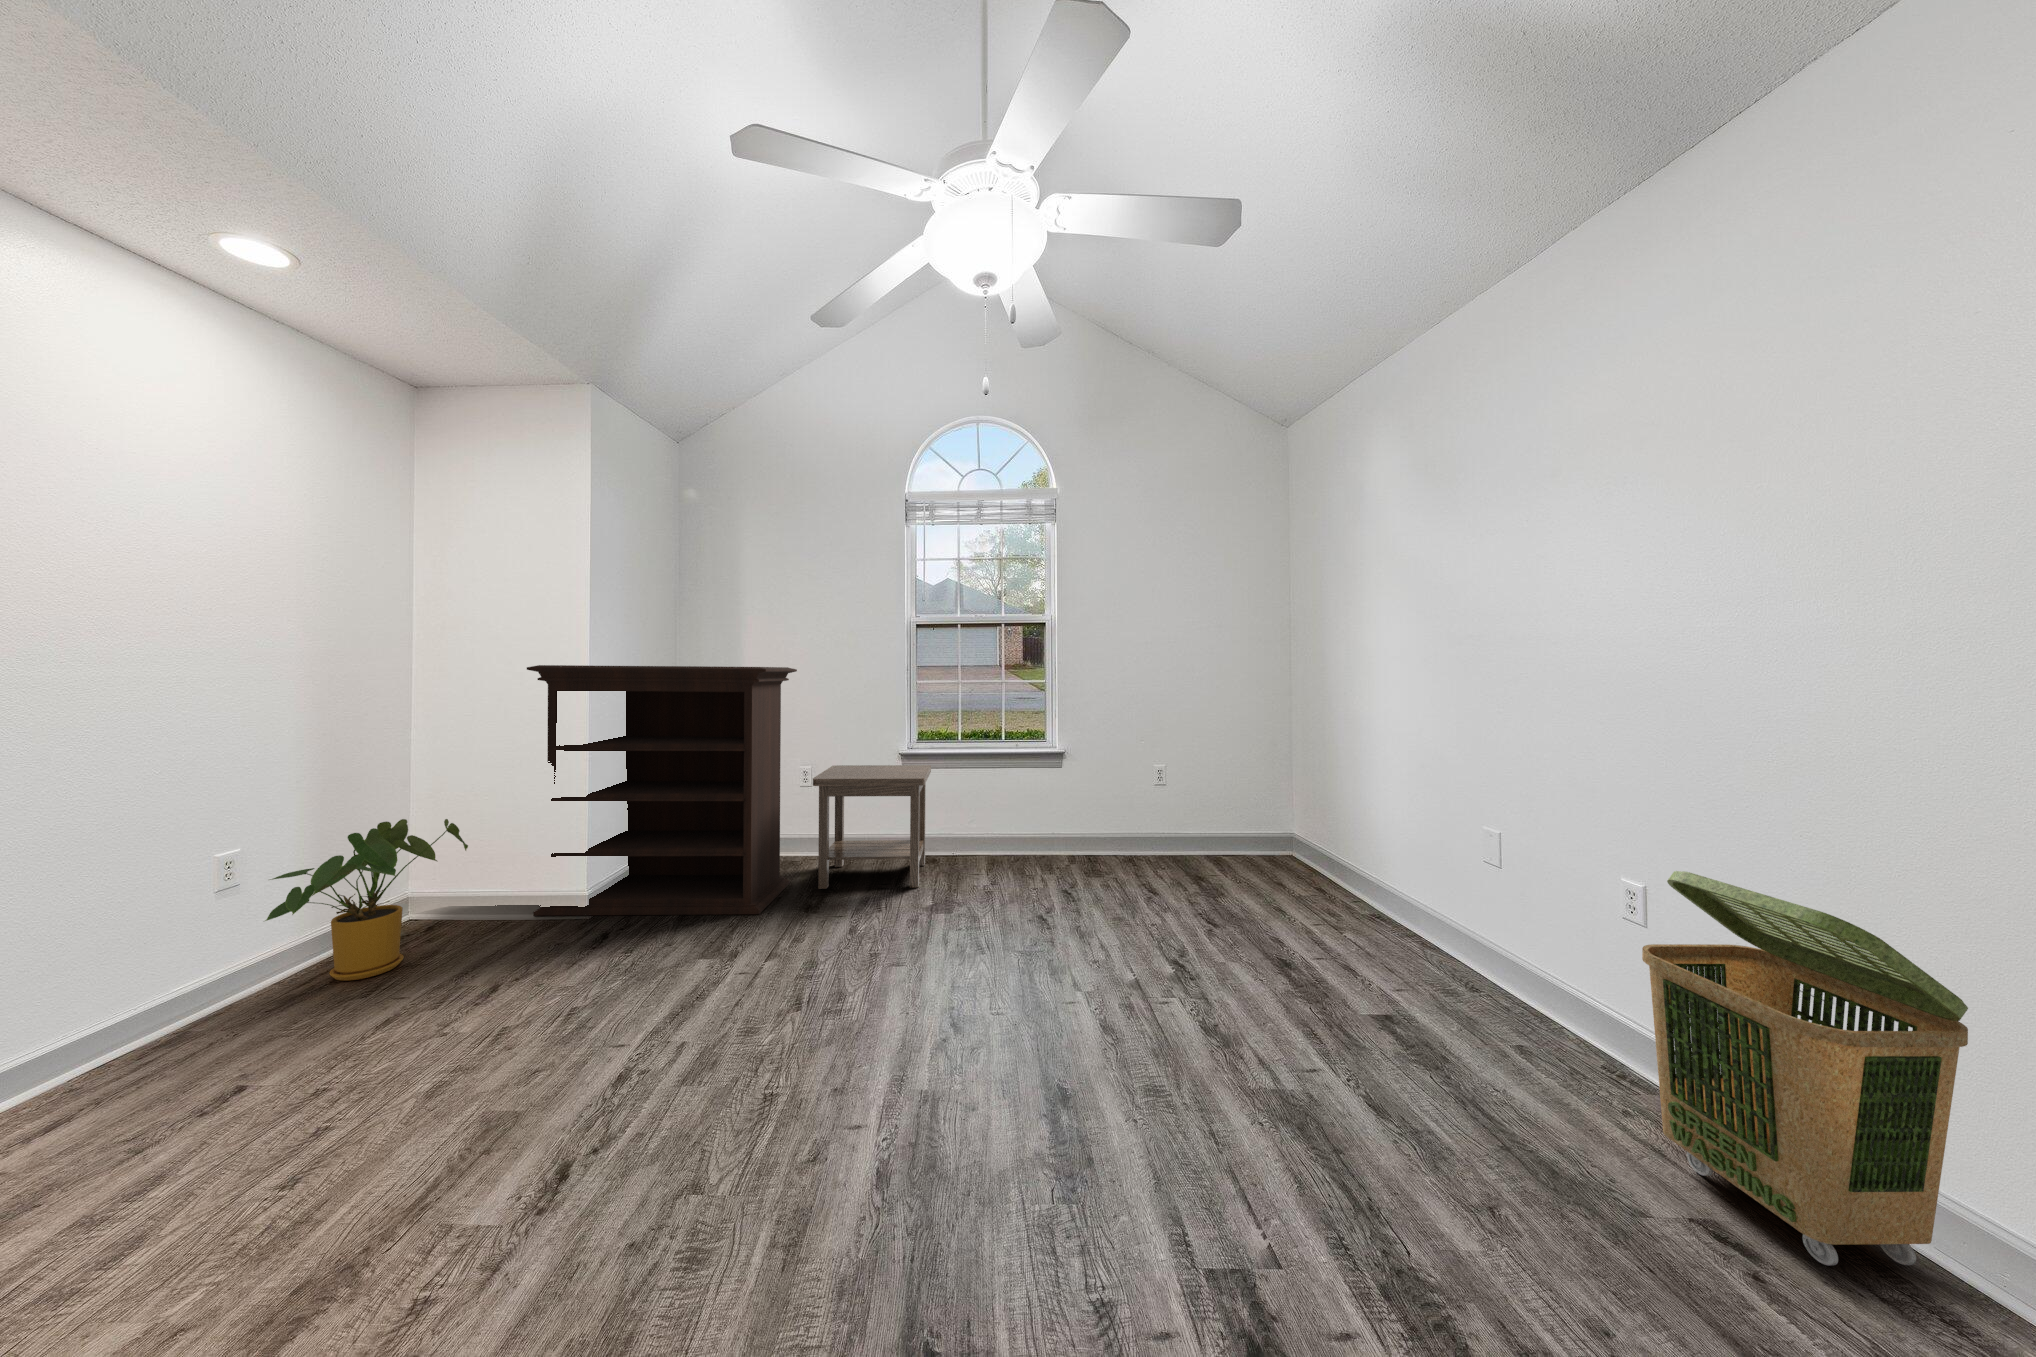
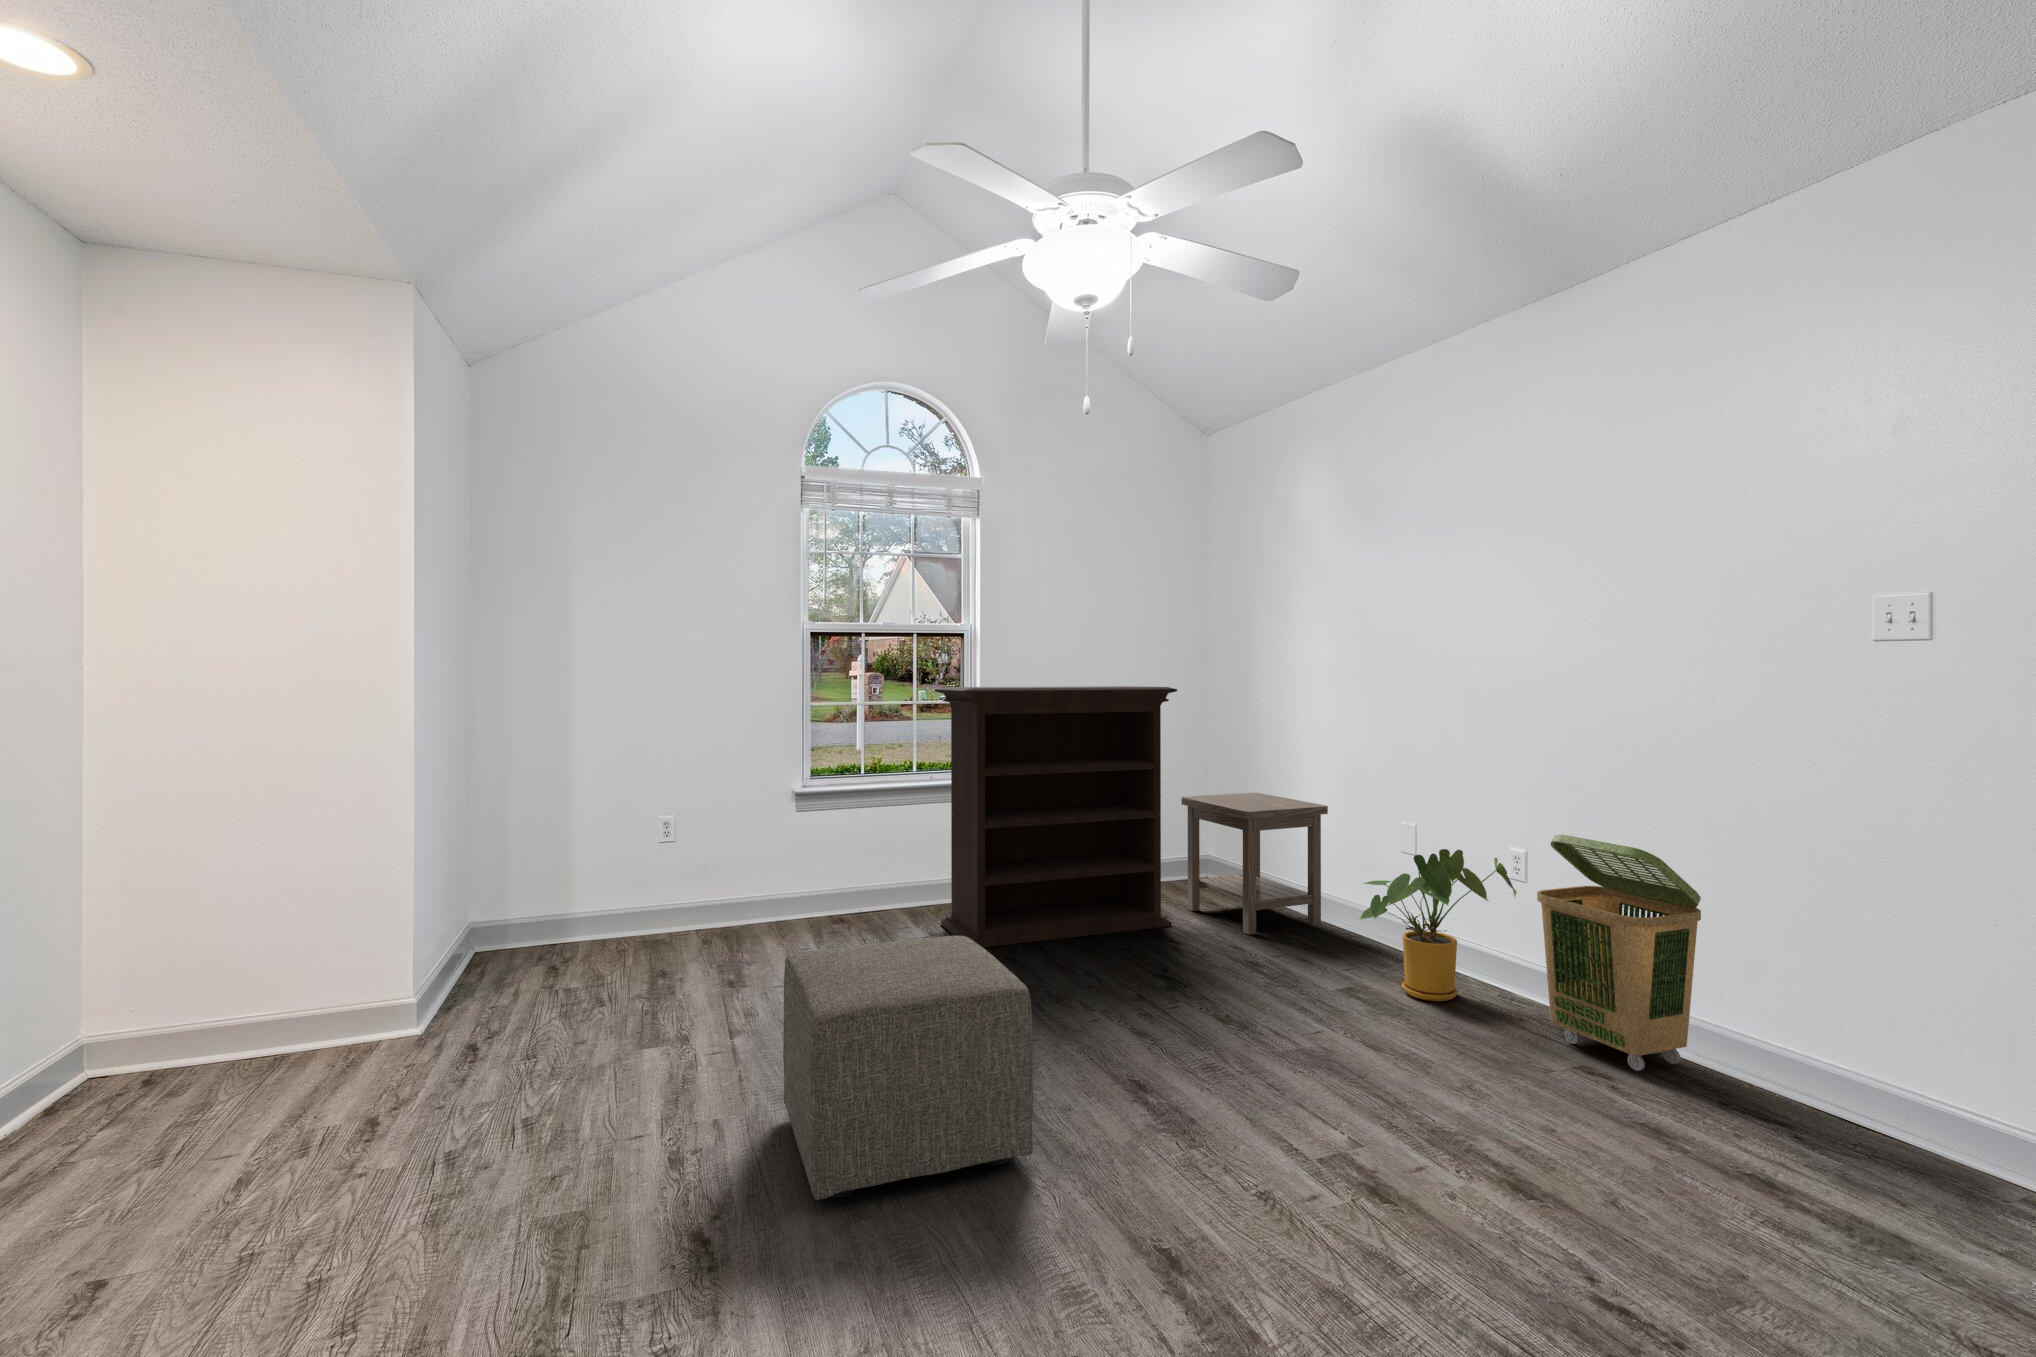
bookshelf: present [527,665,797,916] -> present [935,686,1177,947]
side table: present [813,765,931,889] -> present [1181,793,1328,935]
house plant: present [265,819,468,981] -> present [1360,849,1517,1001]
ottoman: none [566,917,880,1224] -> present [783,936,1033,1200]

